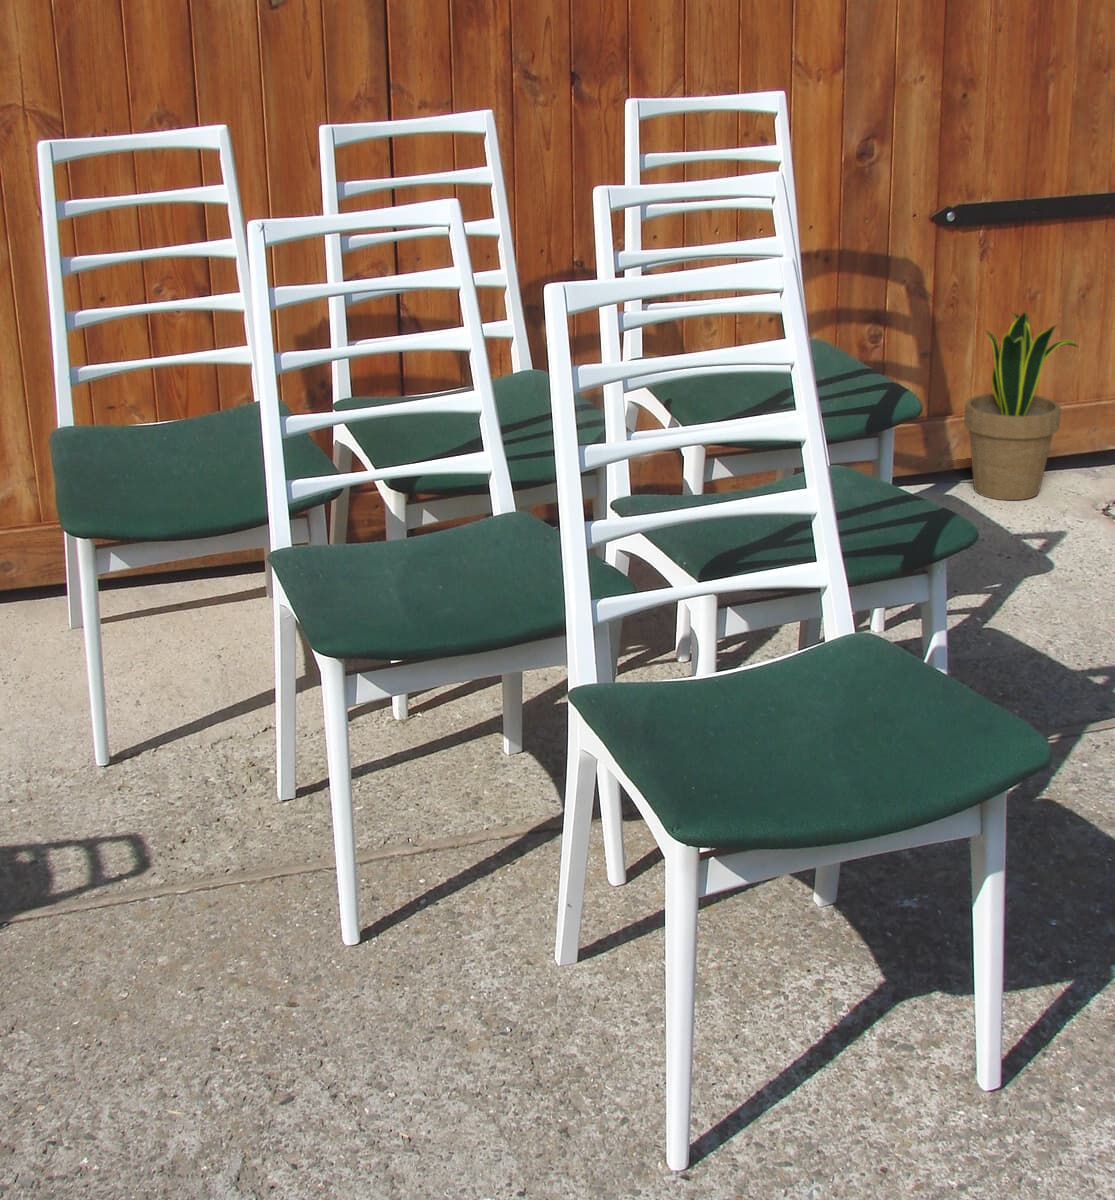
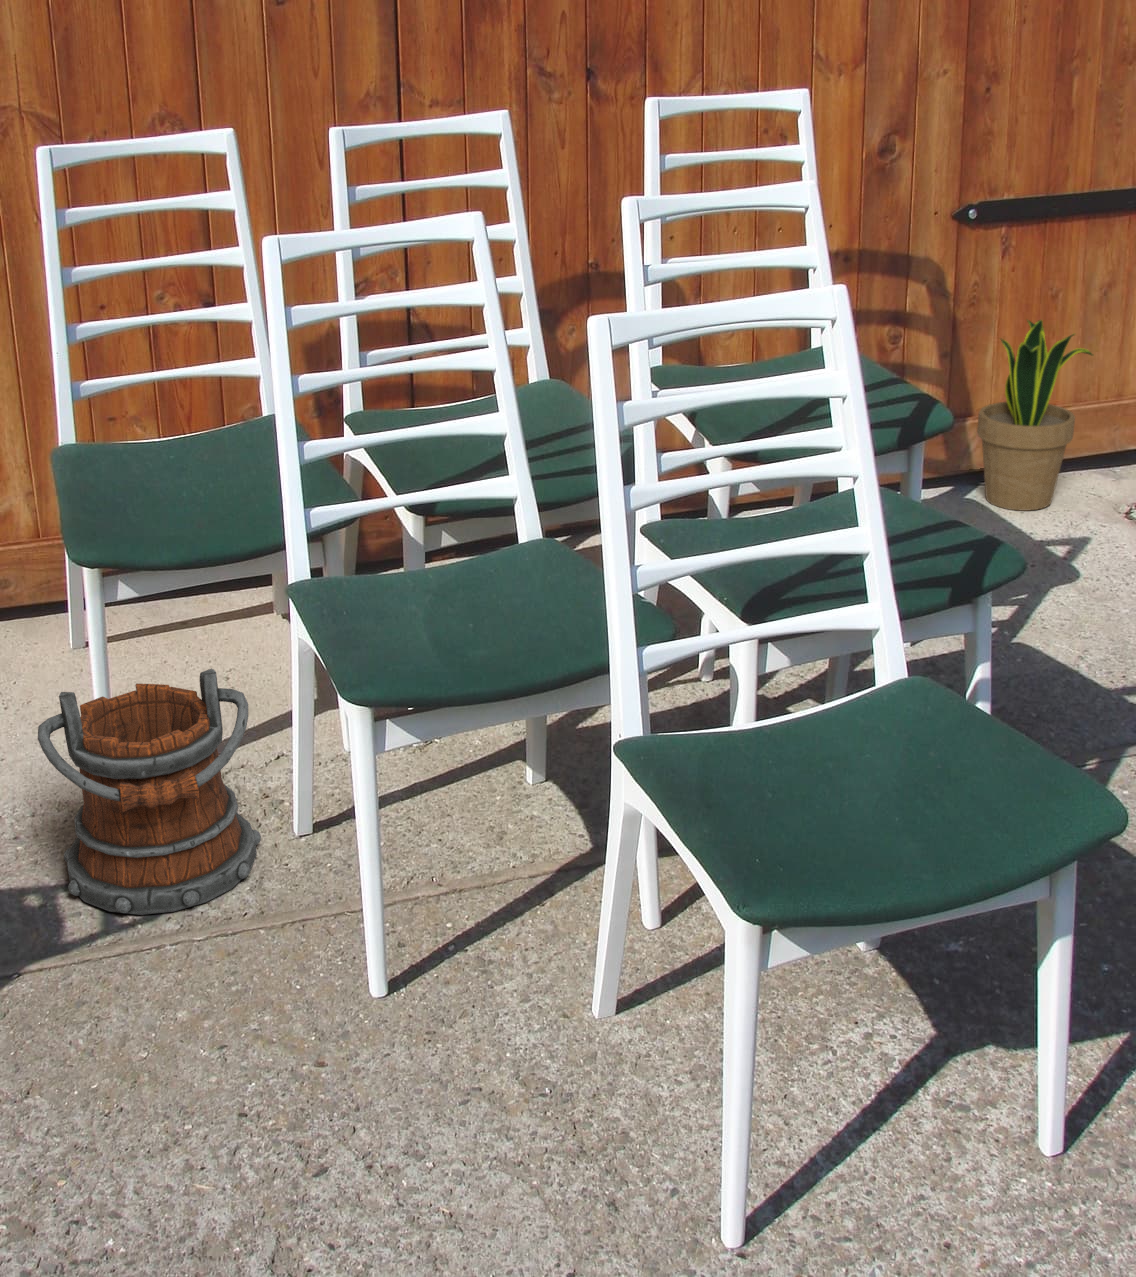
bucket: none [29,634,244,870] -> present [38,668,261,915]

